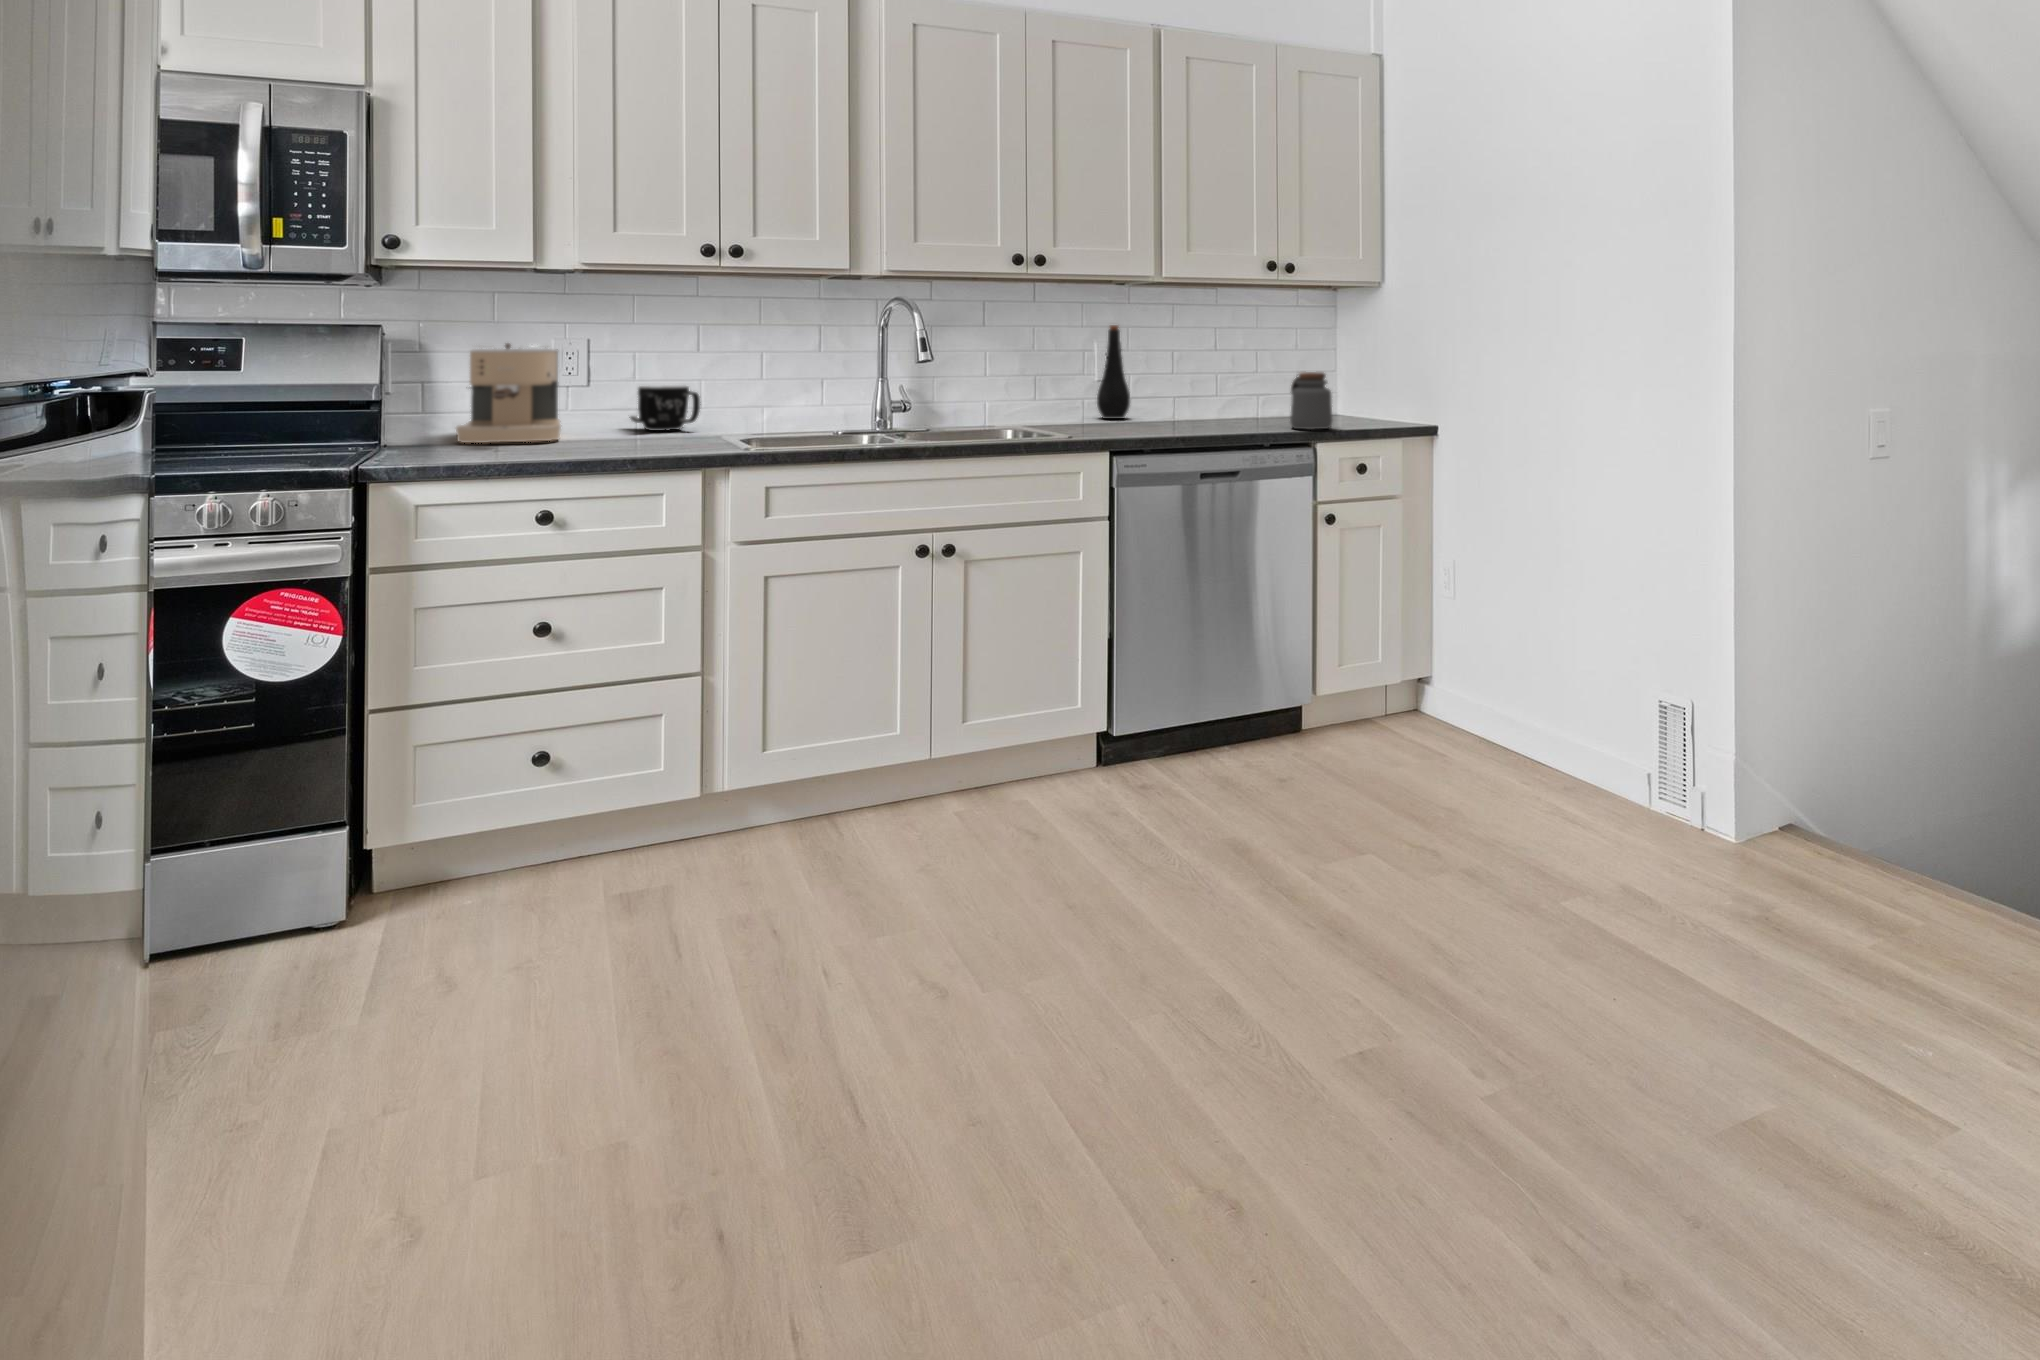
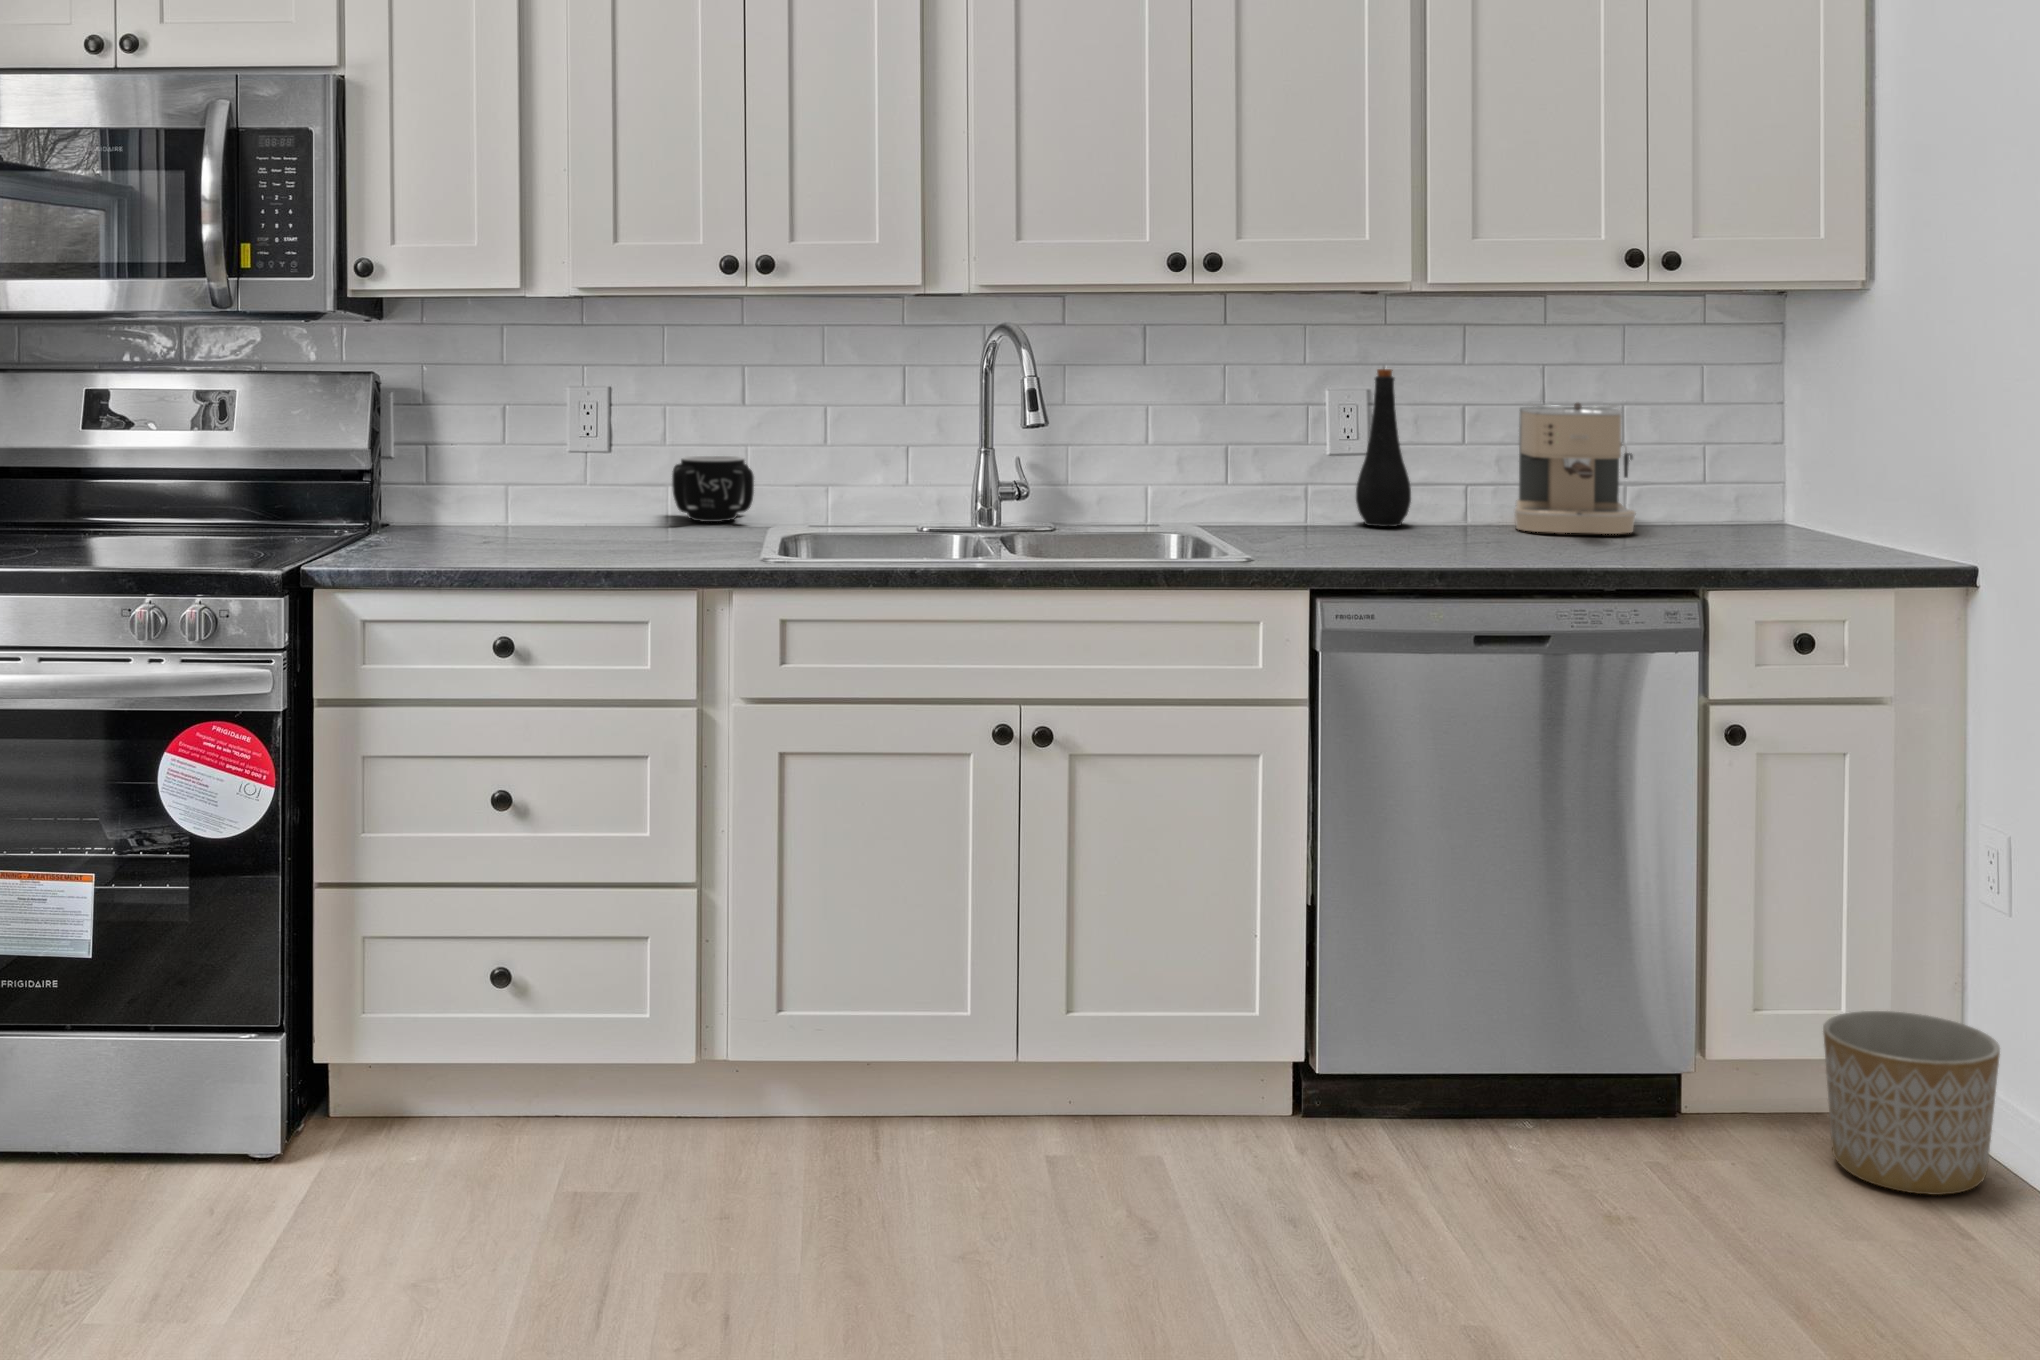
coffee maker: present [456,343,561,443] -> present [1515,403,1636,534]
jar: present [1290,372,1332,430] -> none [1678,461,1759,567]
planter: none [1380,658,1465,747] -> present [1823,1011,2000,1195]

